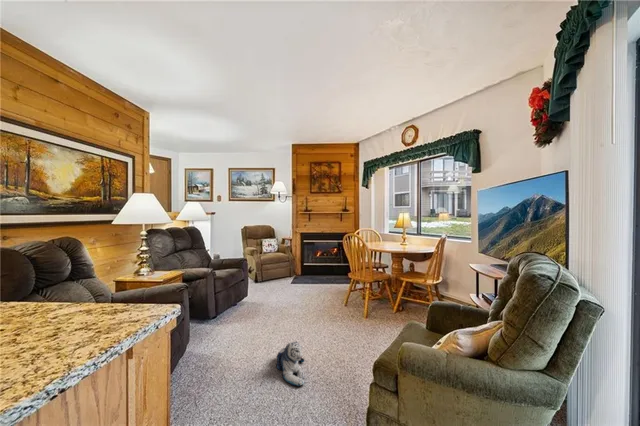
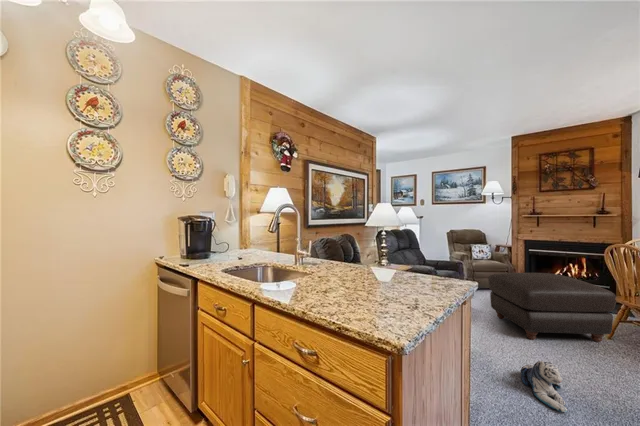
ottoman: none [266,260,346,321] -> present [488,273,616,342]

